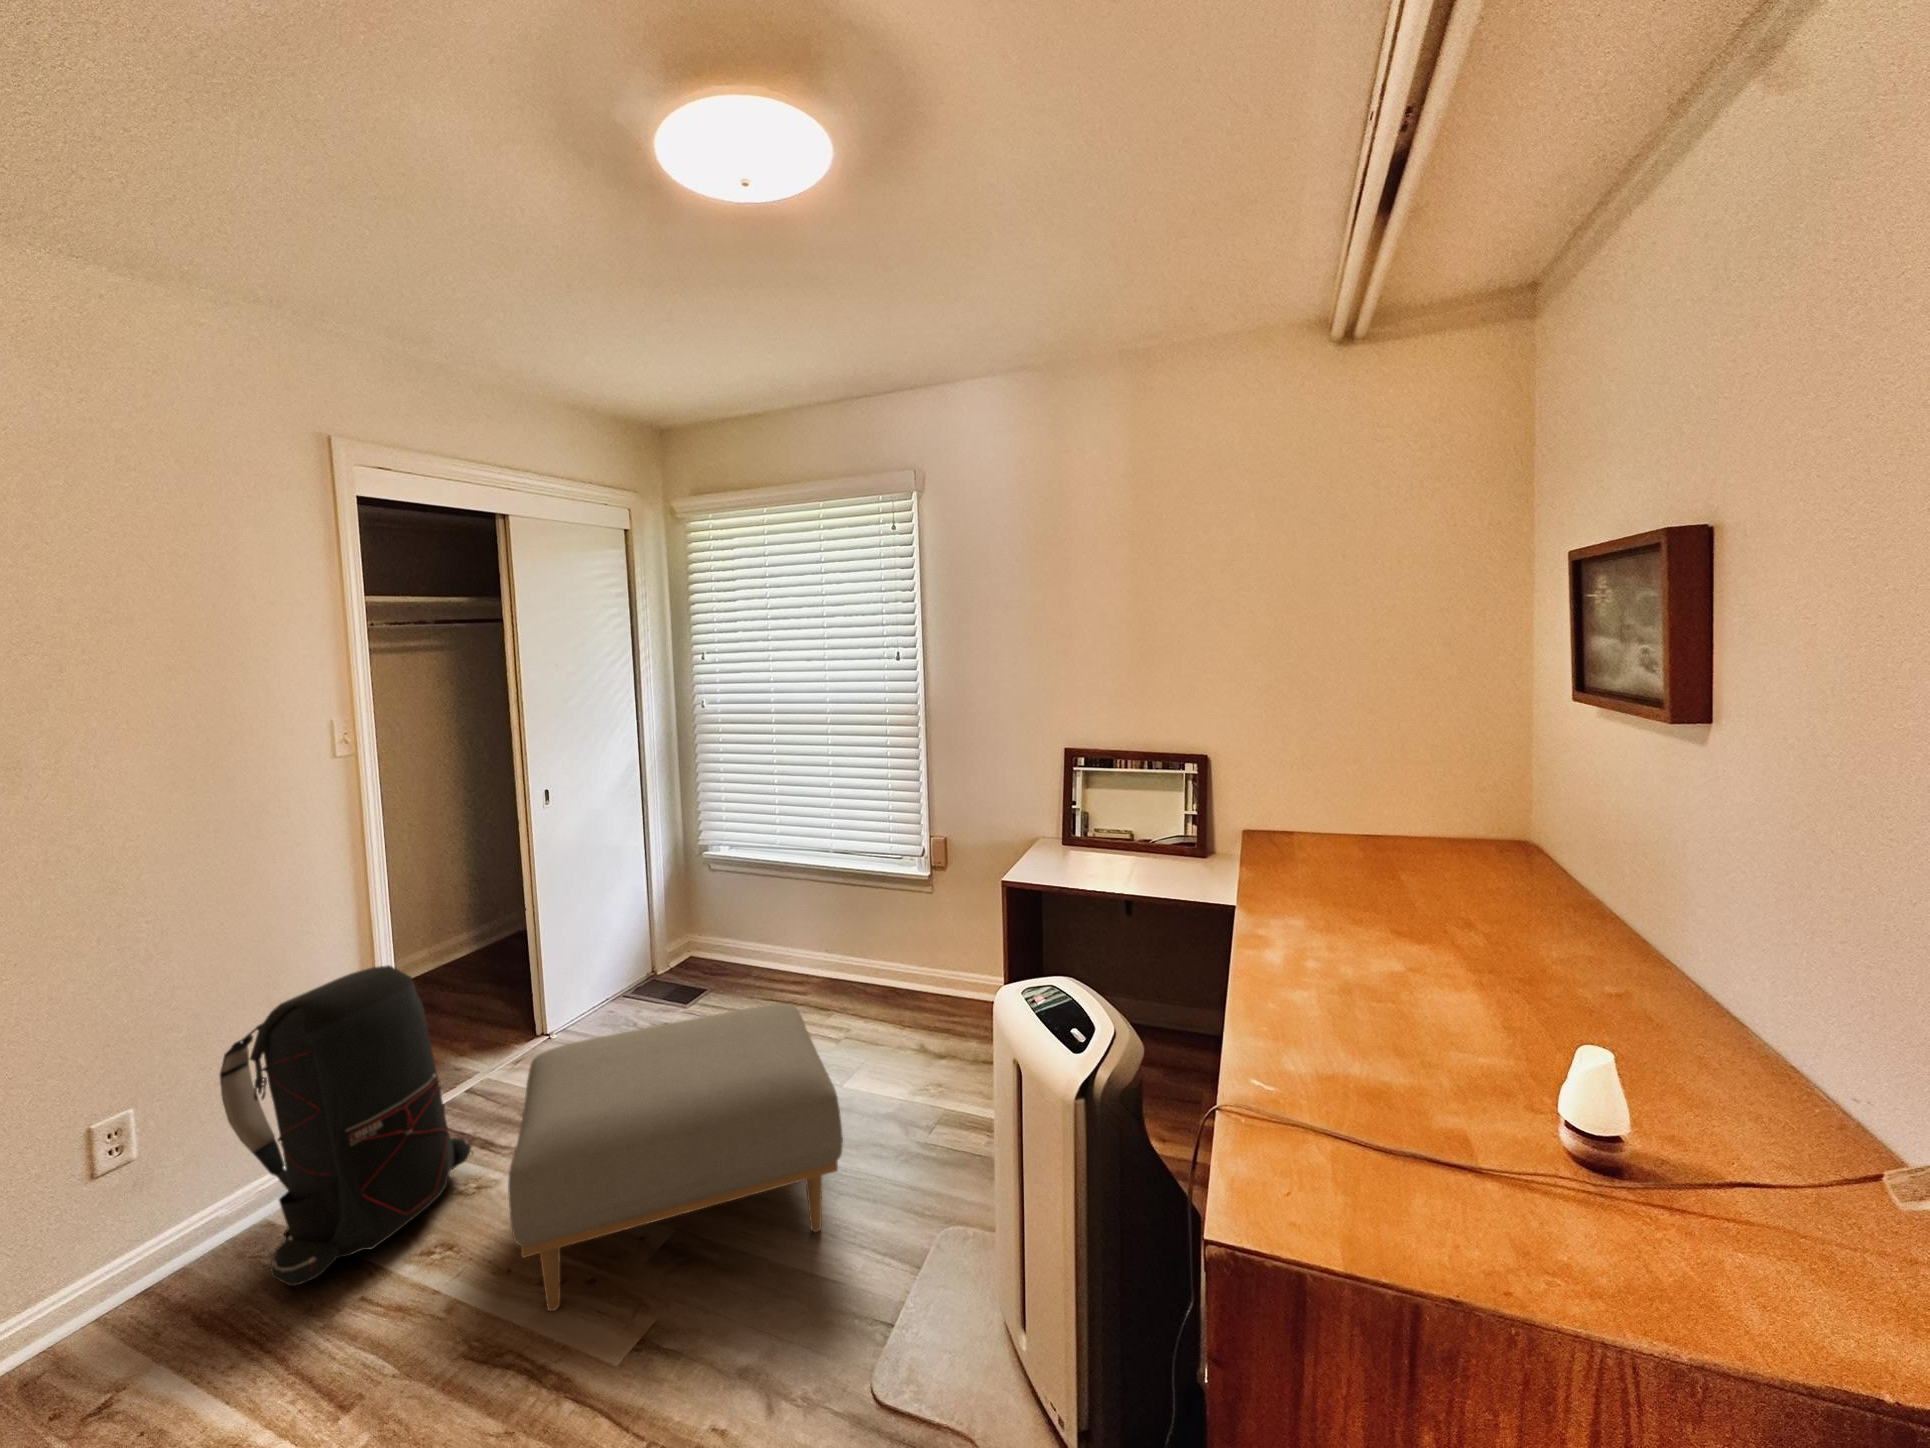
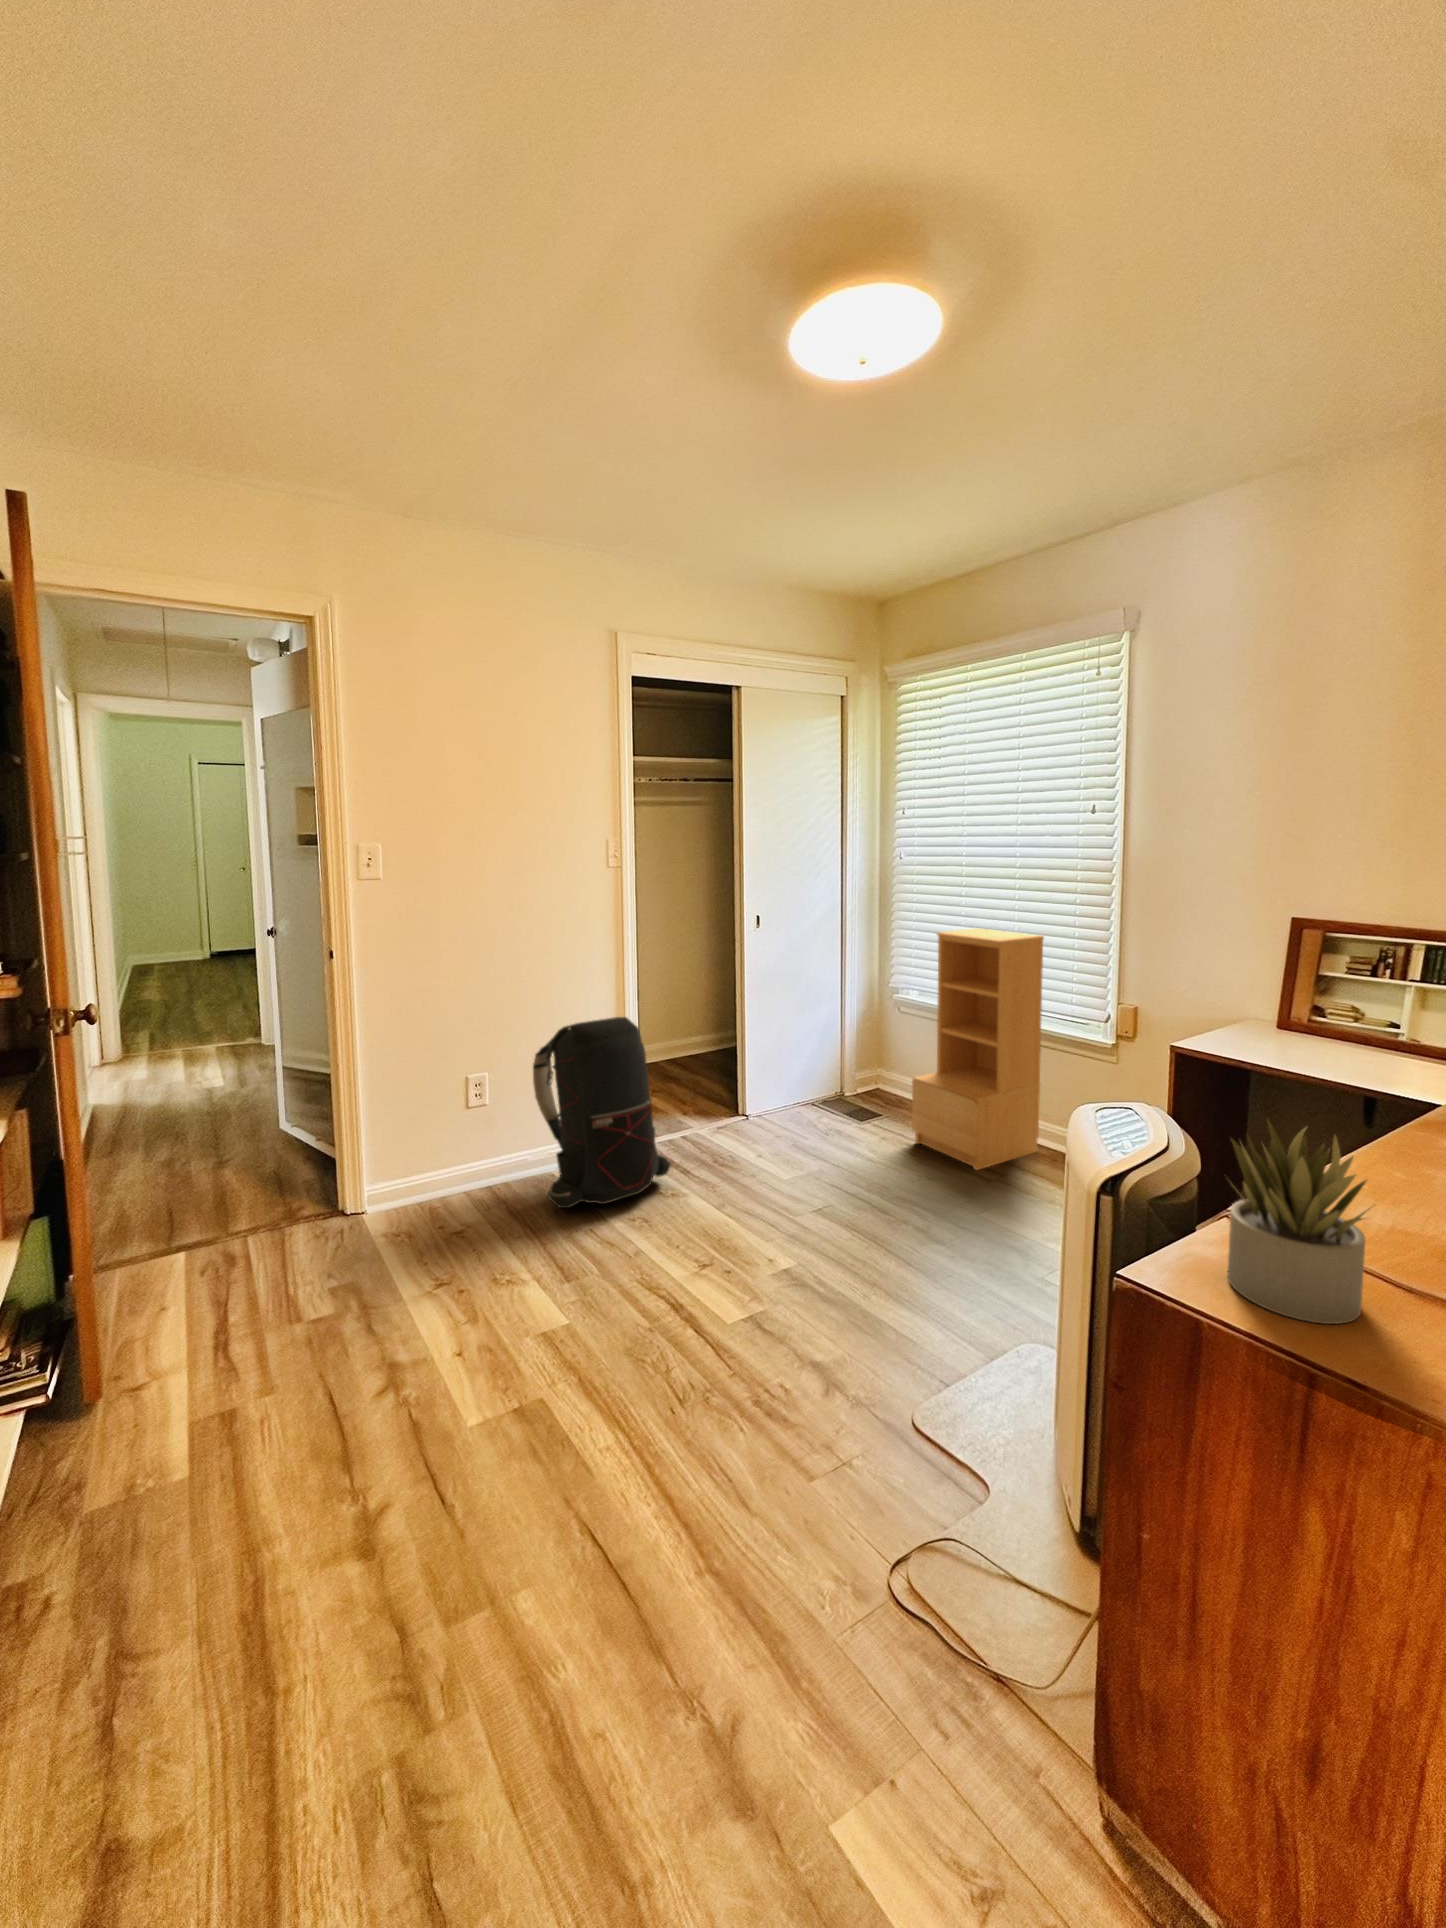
bookshelf: none [746,774,867,1028] -> present [912,928,1044,1170]
ottoman: present [508,1004,843,1311] -> none [672,1102,935,1307]
succulent plant: none [1276,1032,1421,1236] -> present [1228,1120,1374,1324]

